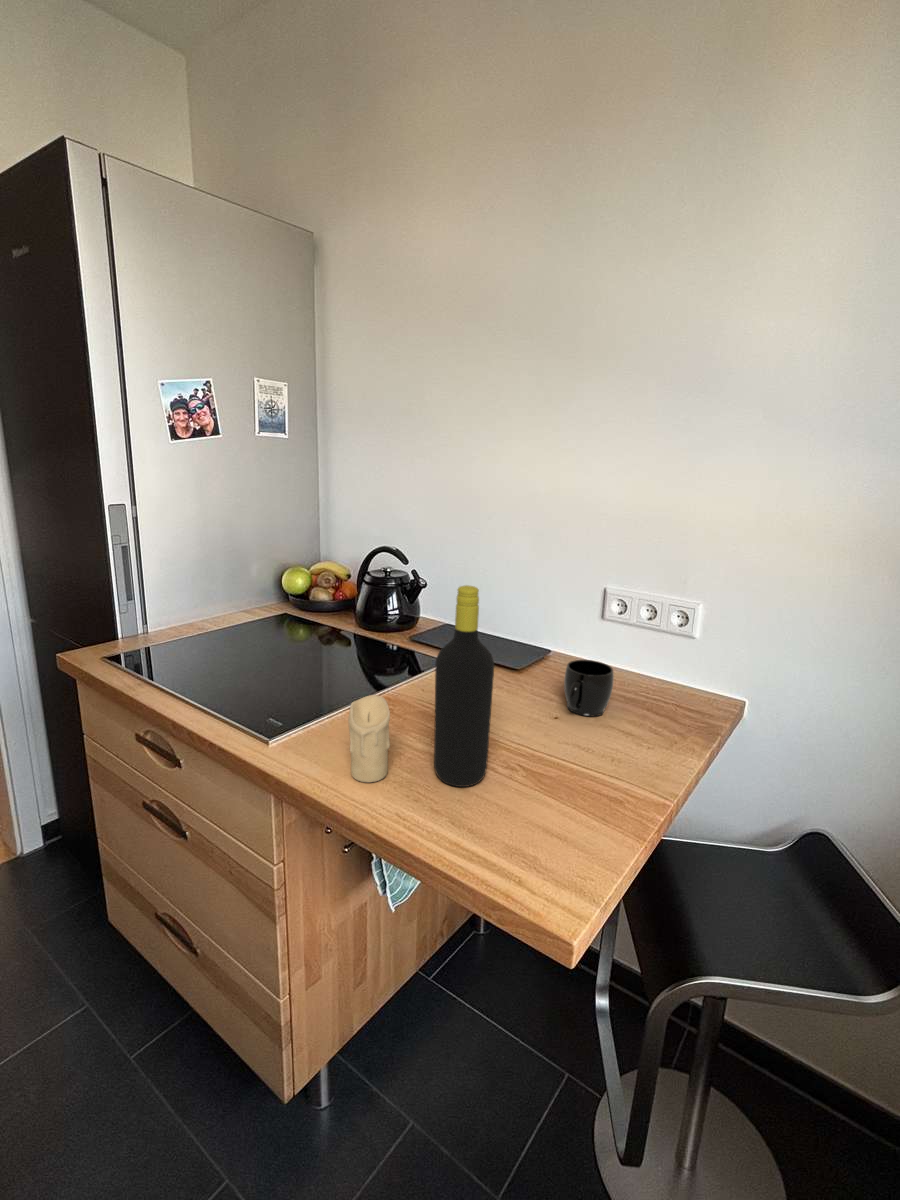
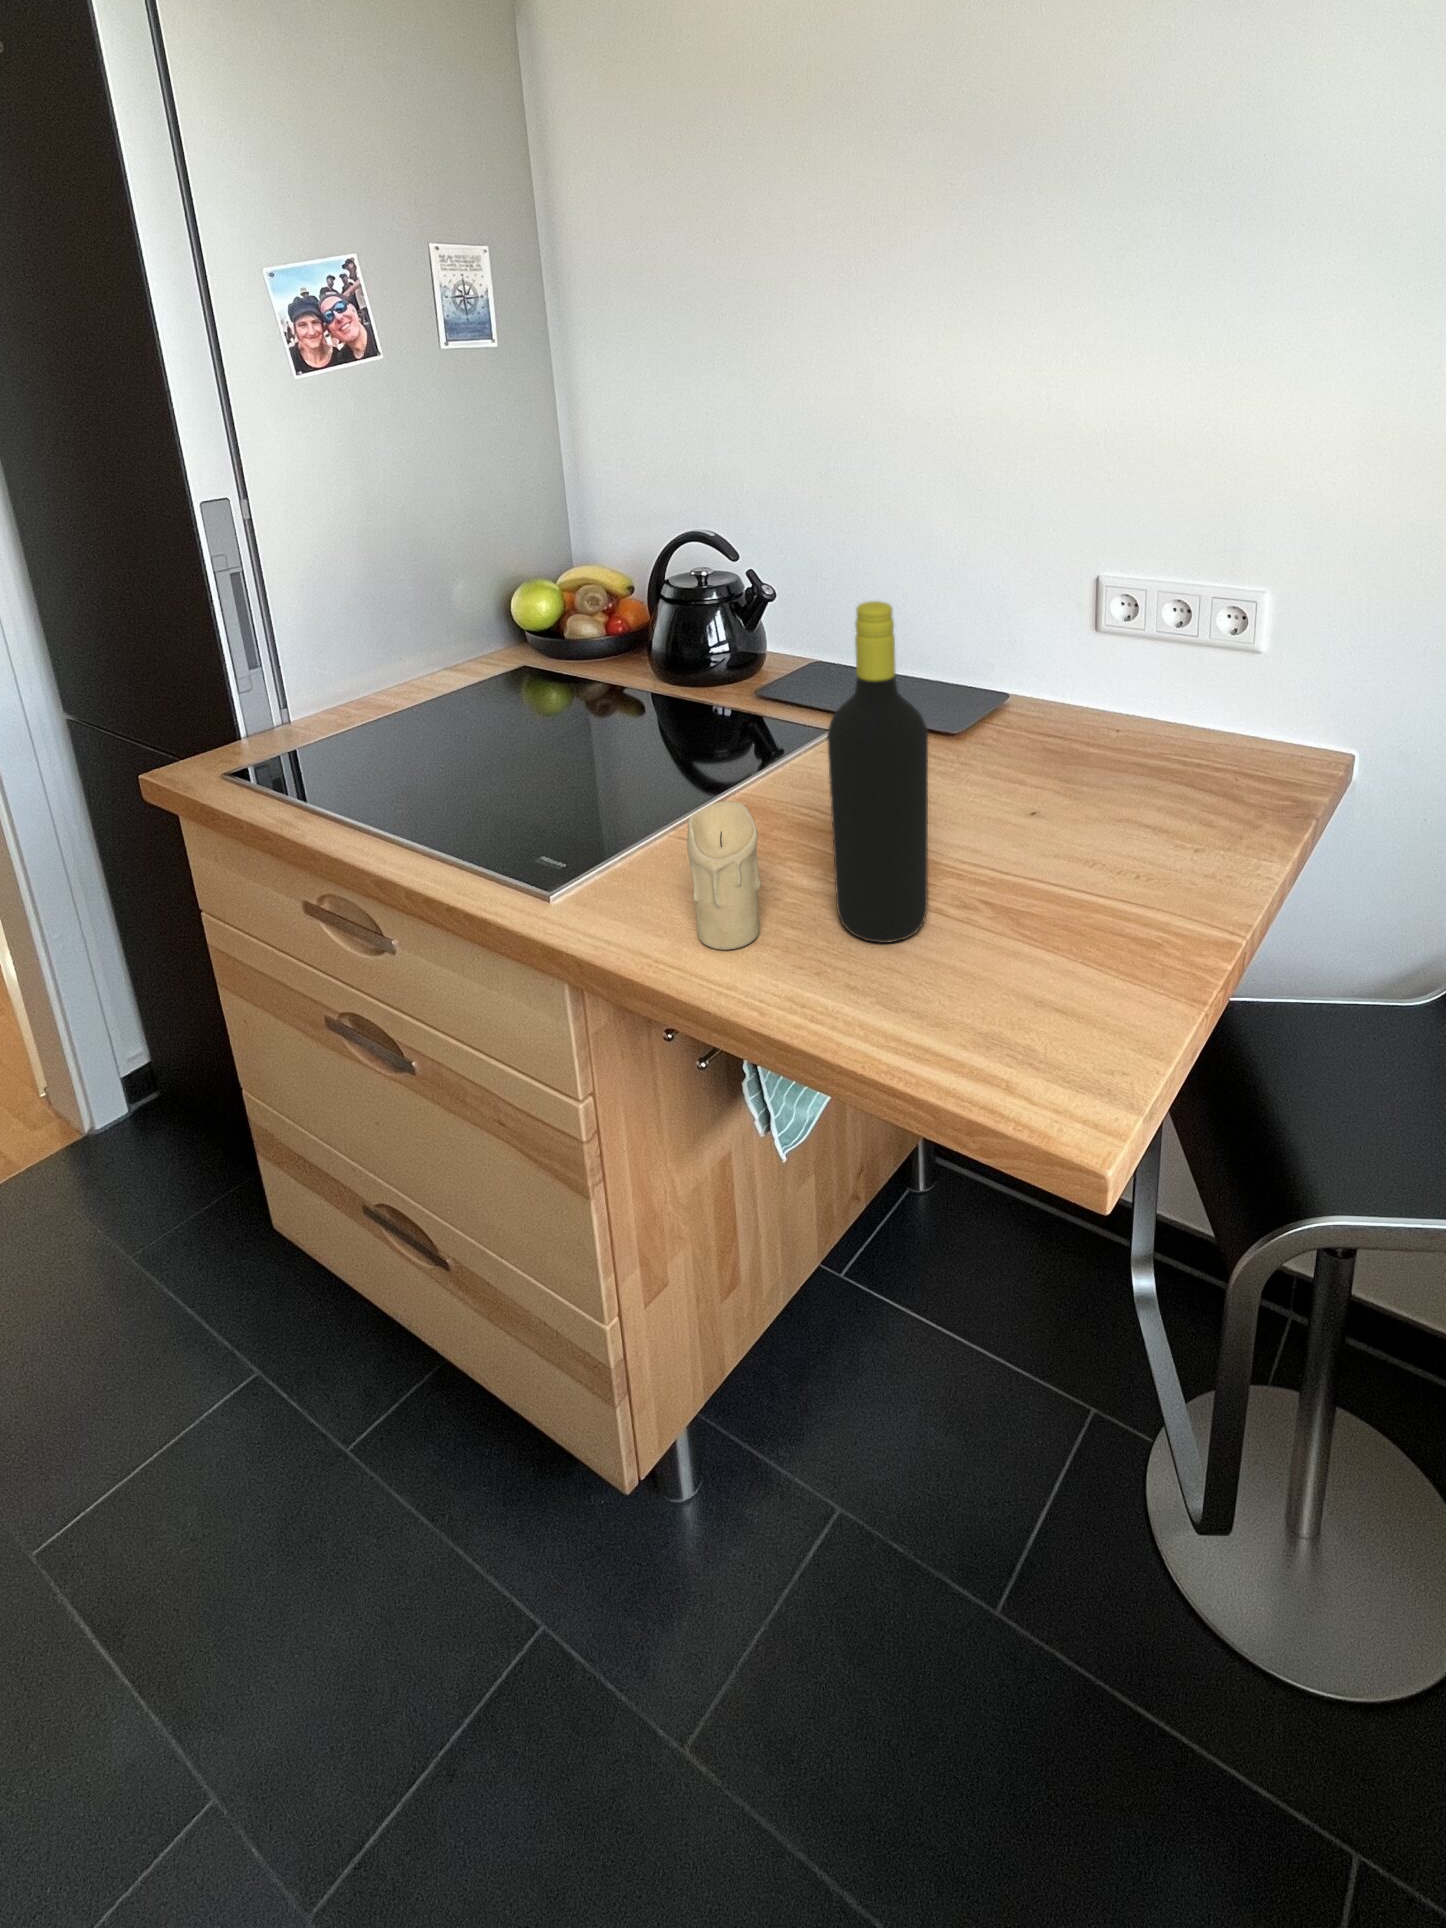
mug: present [564,660,614,716] -> none [1039,705,1124,803]

